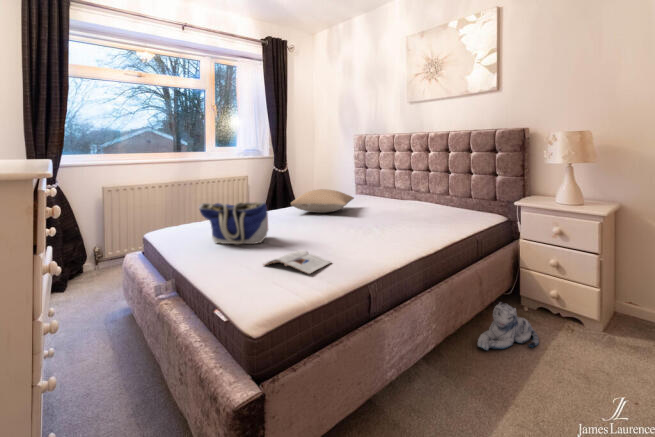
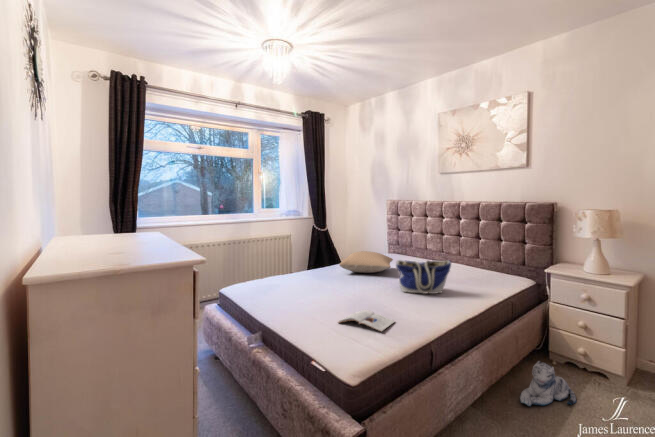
tote bag: present [199,202,268,244] -> present [396,260,451,294]

